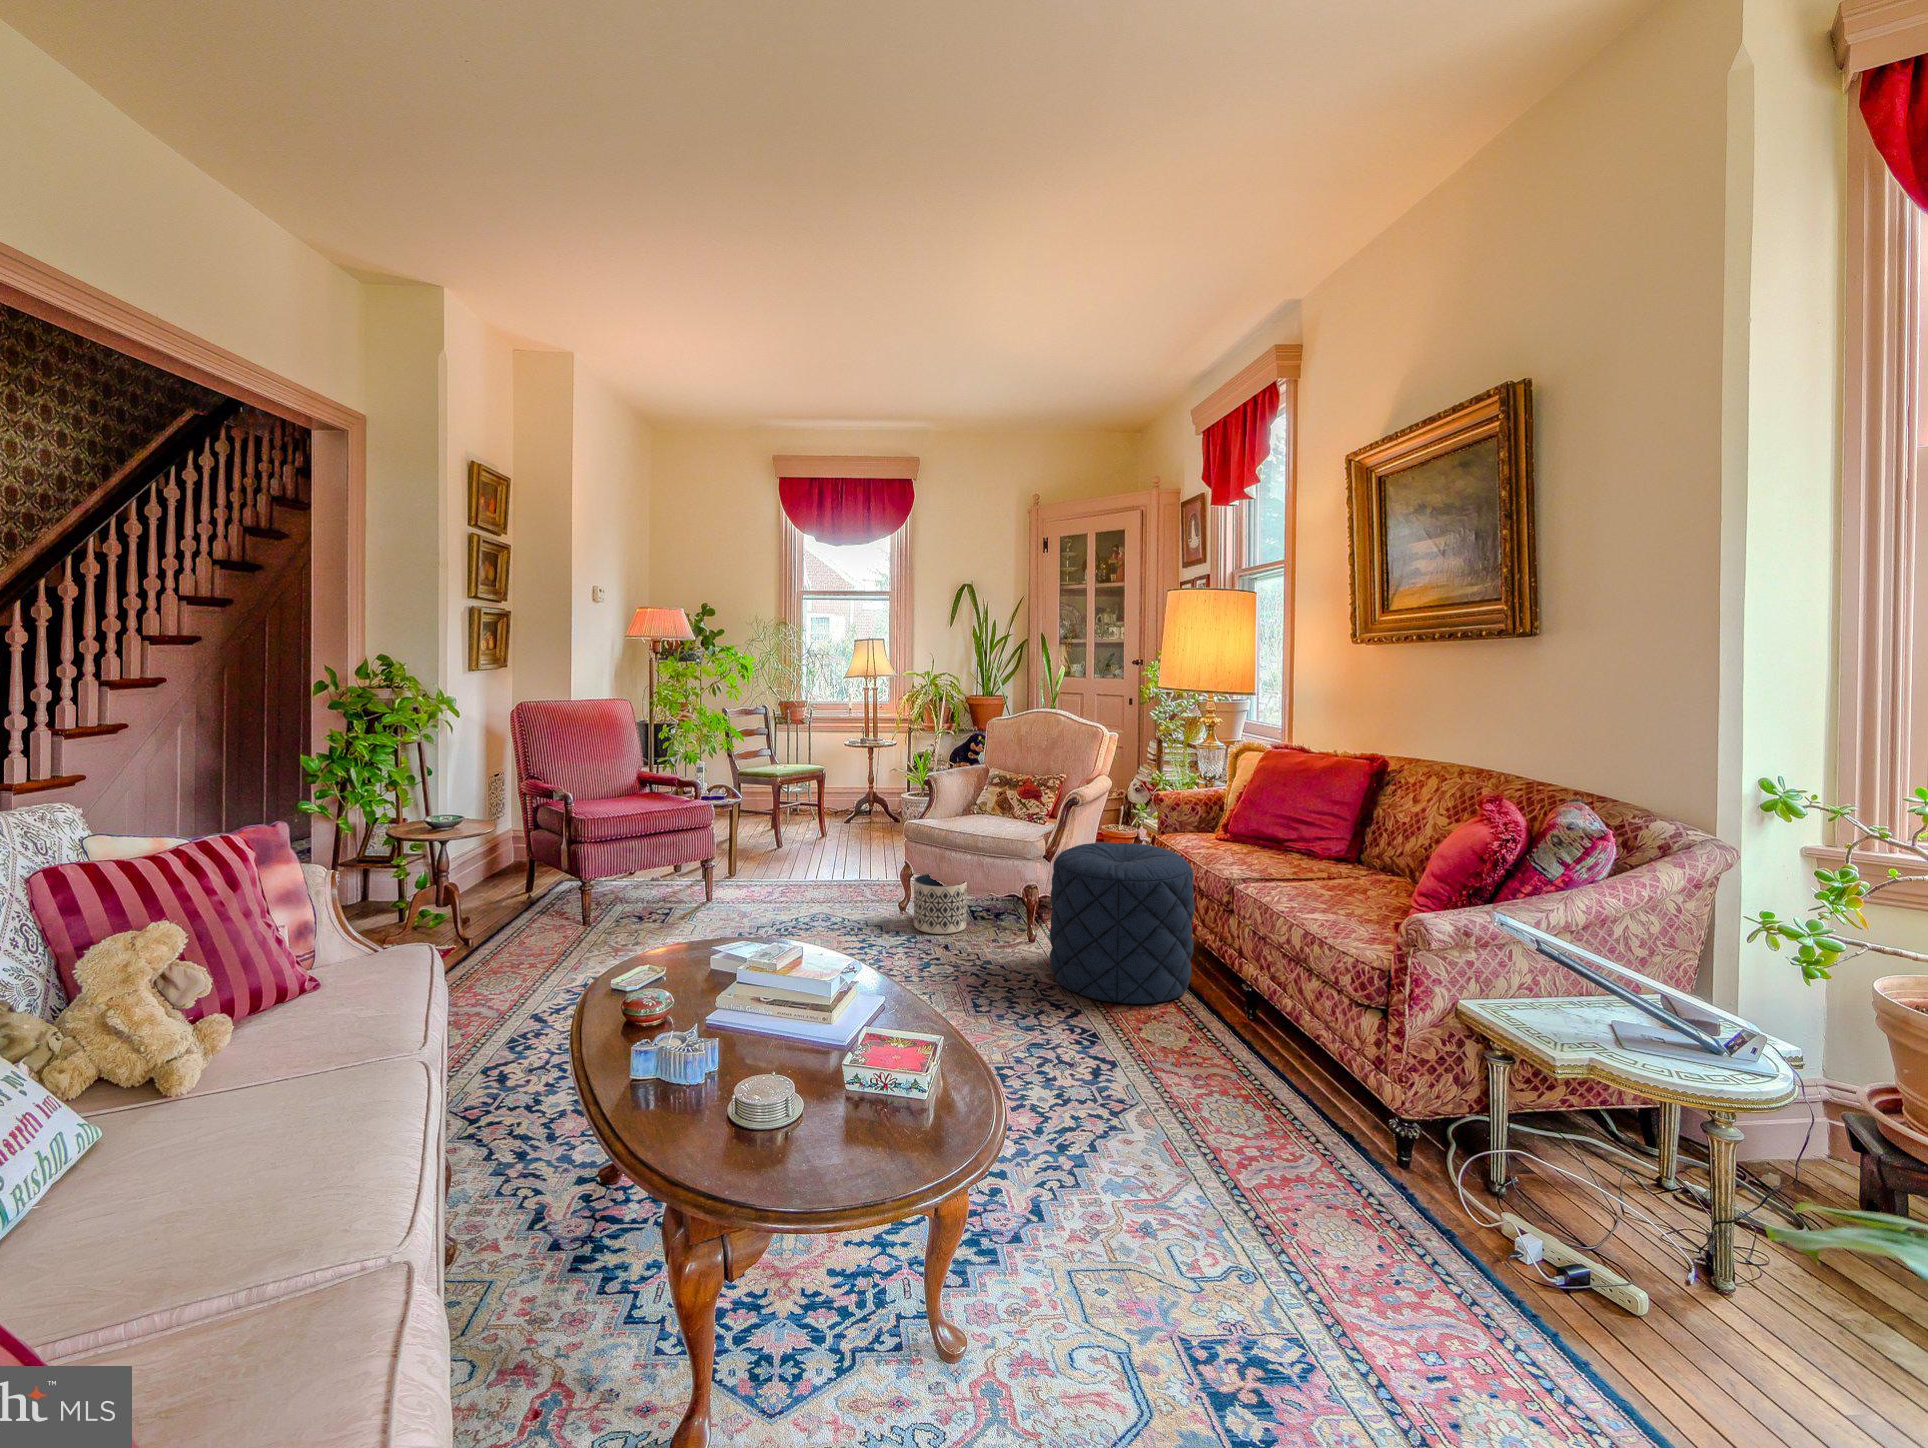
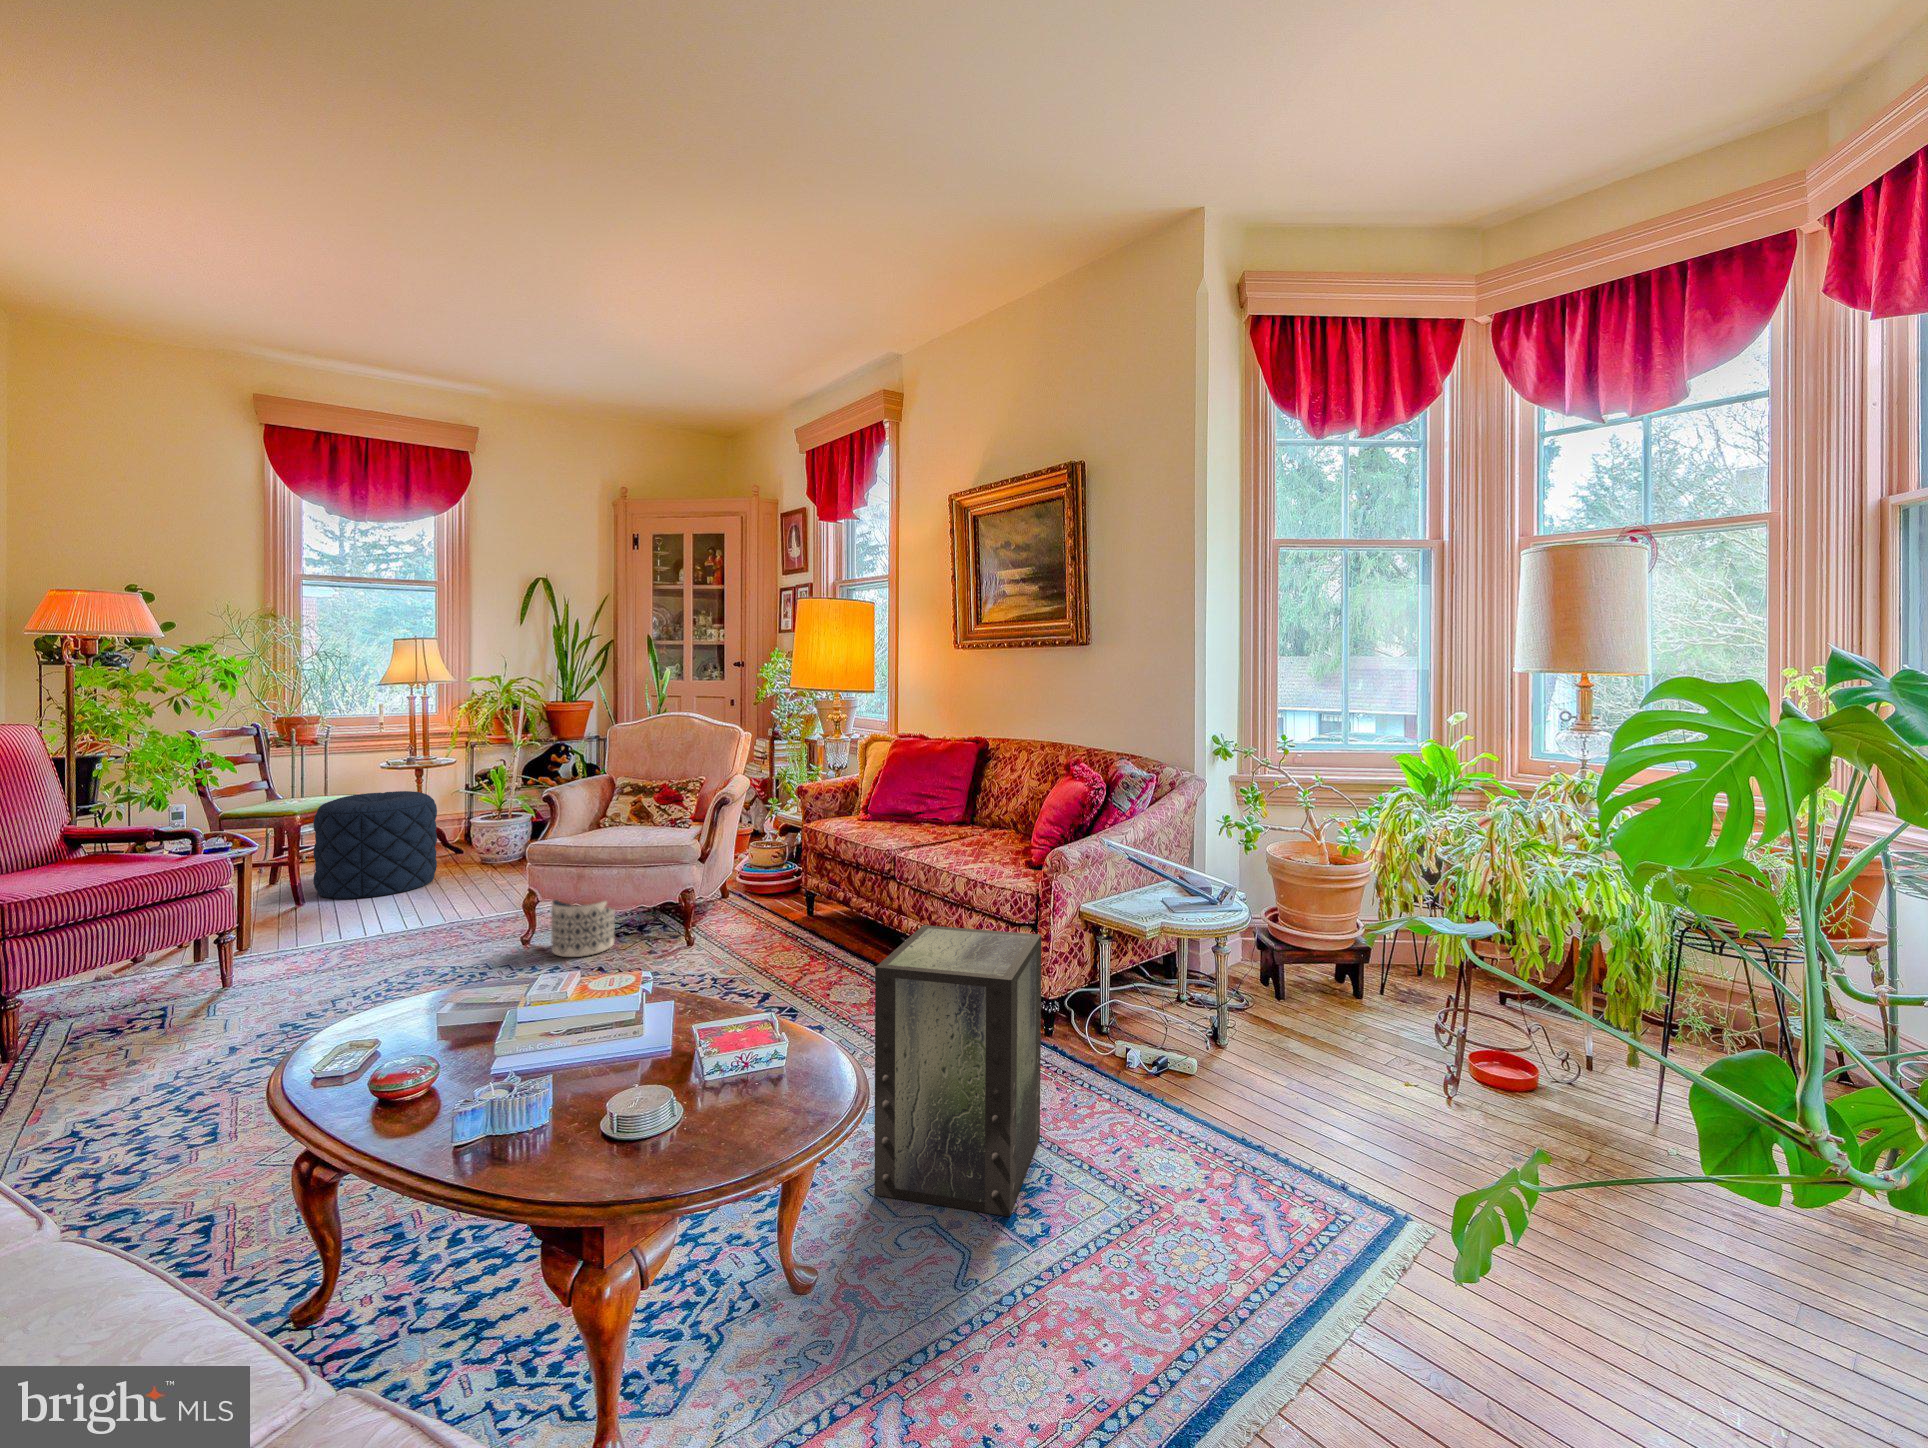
pouf: present [1050,842,1195,1004] -> present [313,791,437,899]
storage box: none [1073,977,1324,1393] -> present [874,925,1041,1216]

